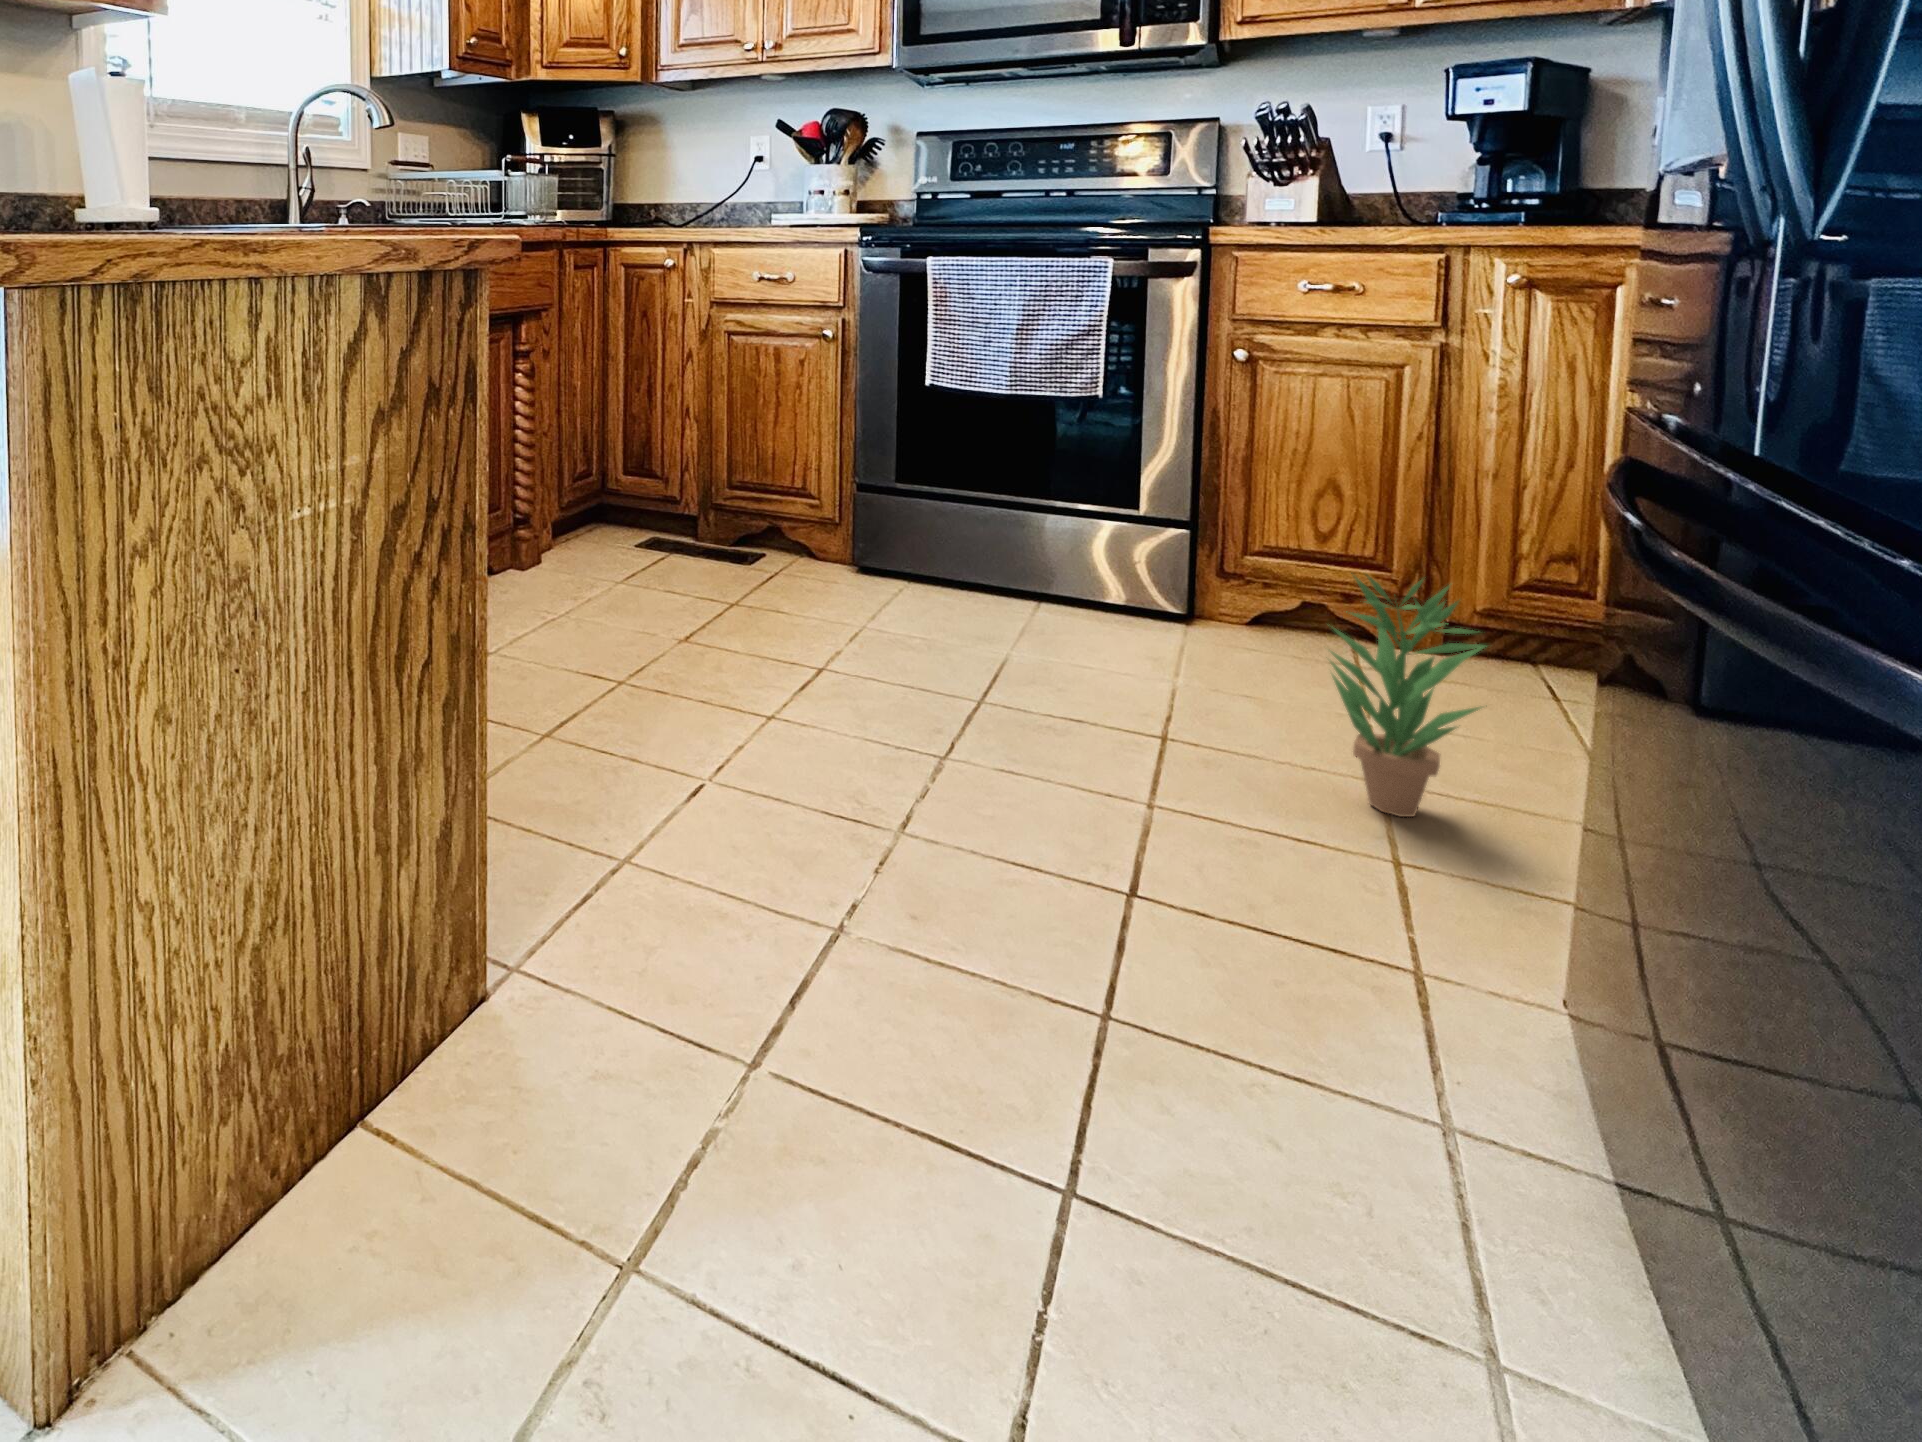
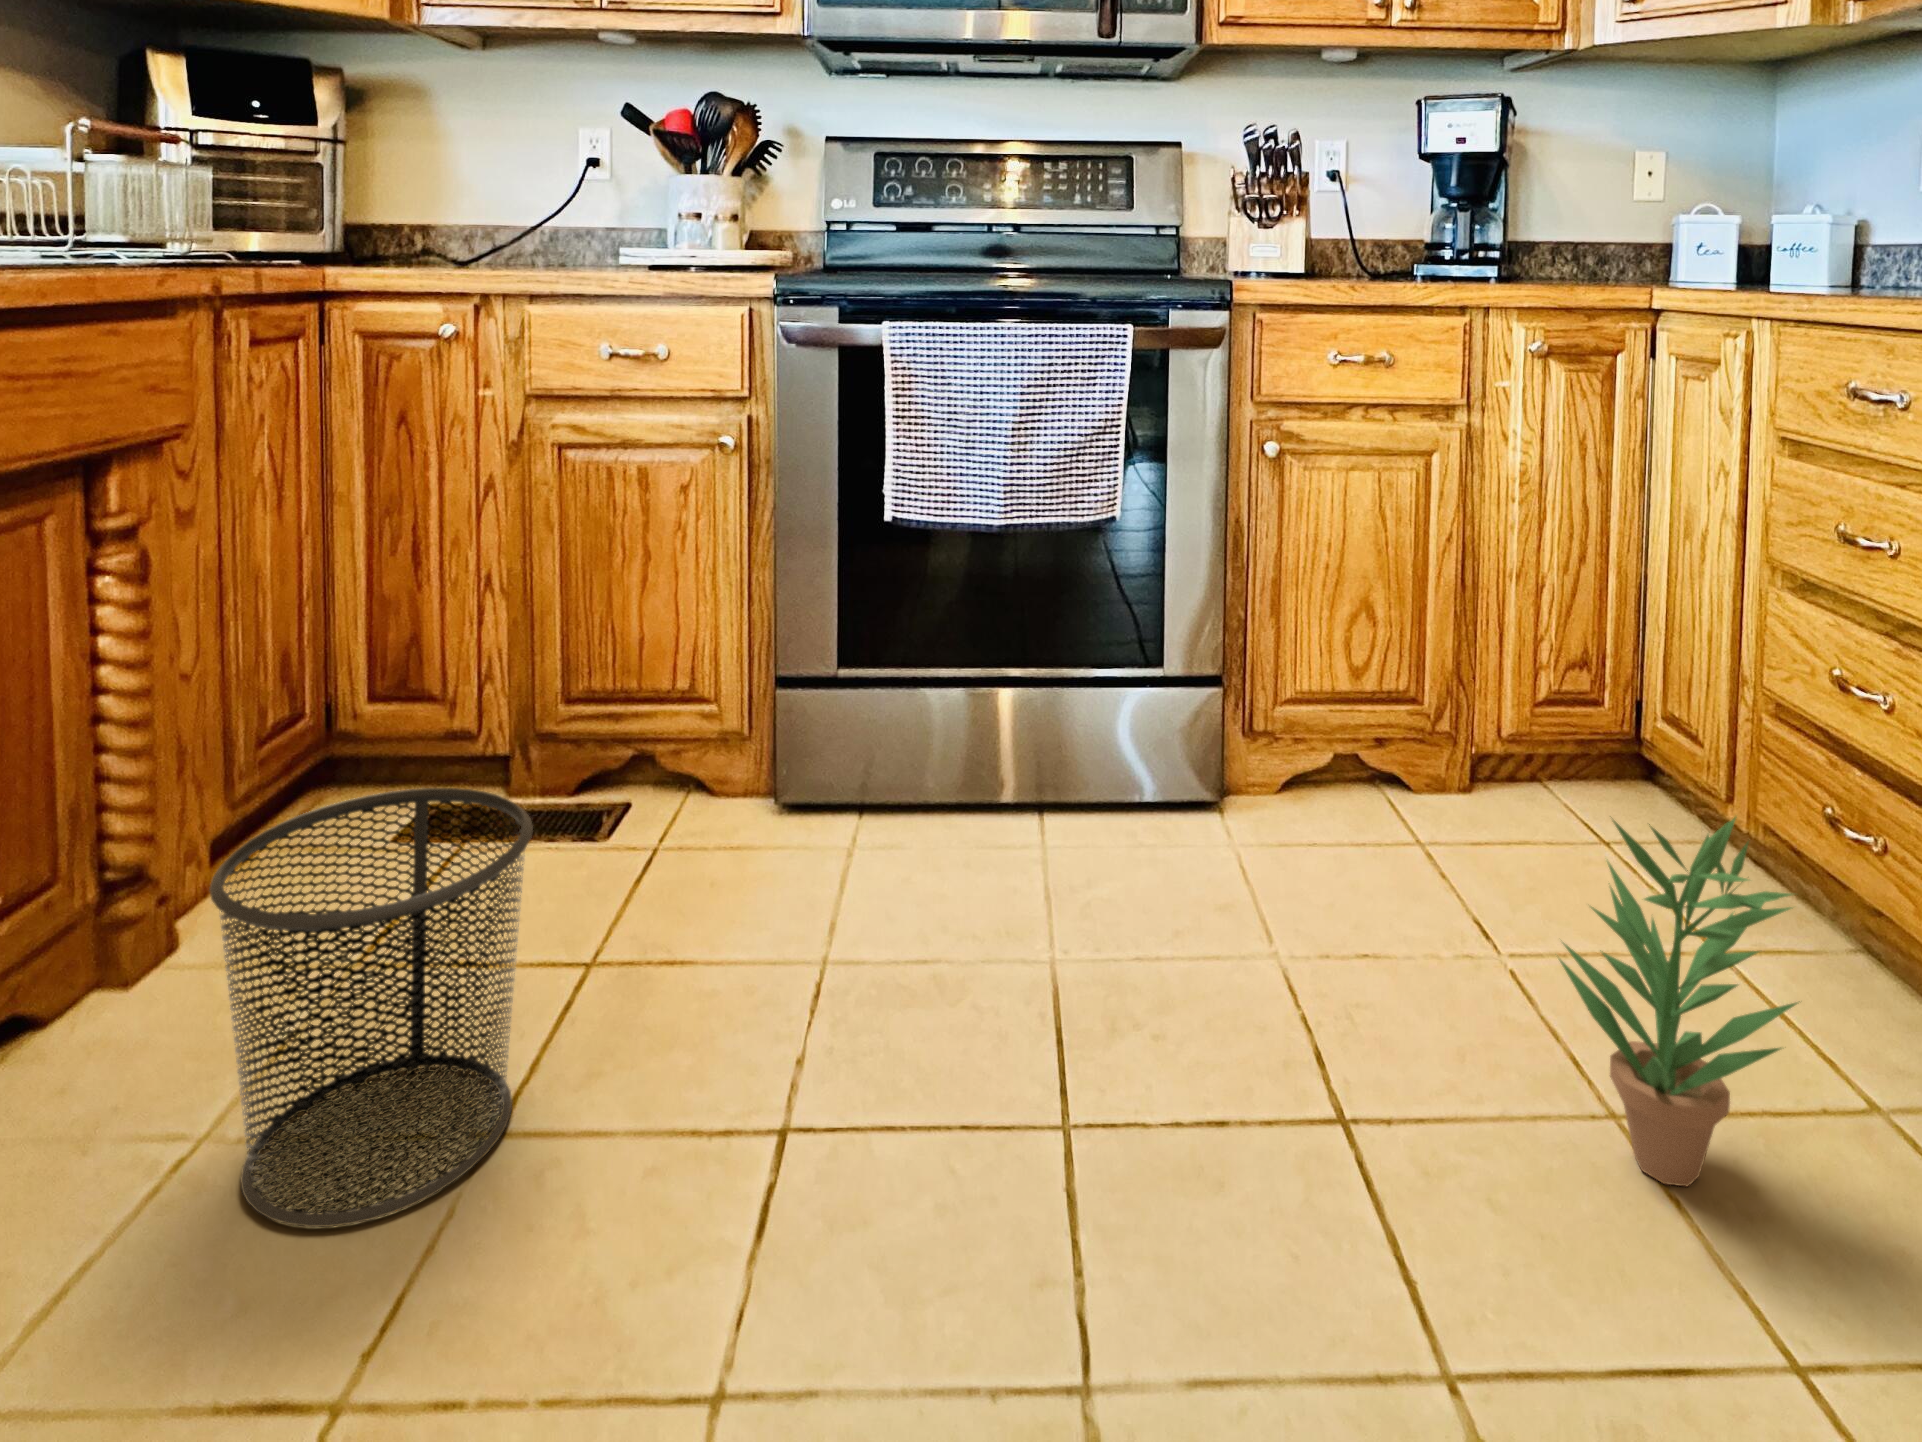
waste bin: none [570,483,704,652] -> present [209,788,533,1227]

